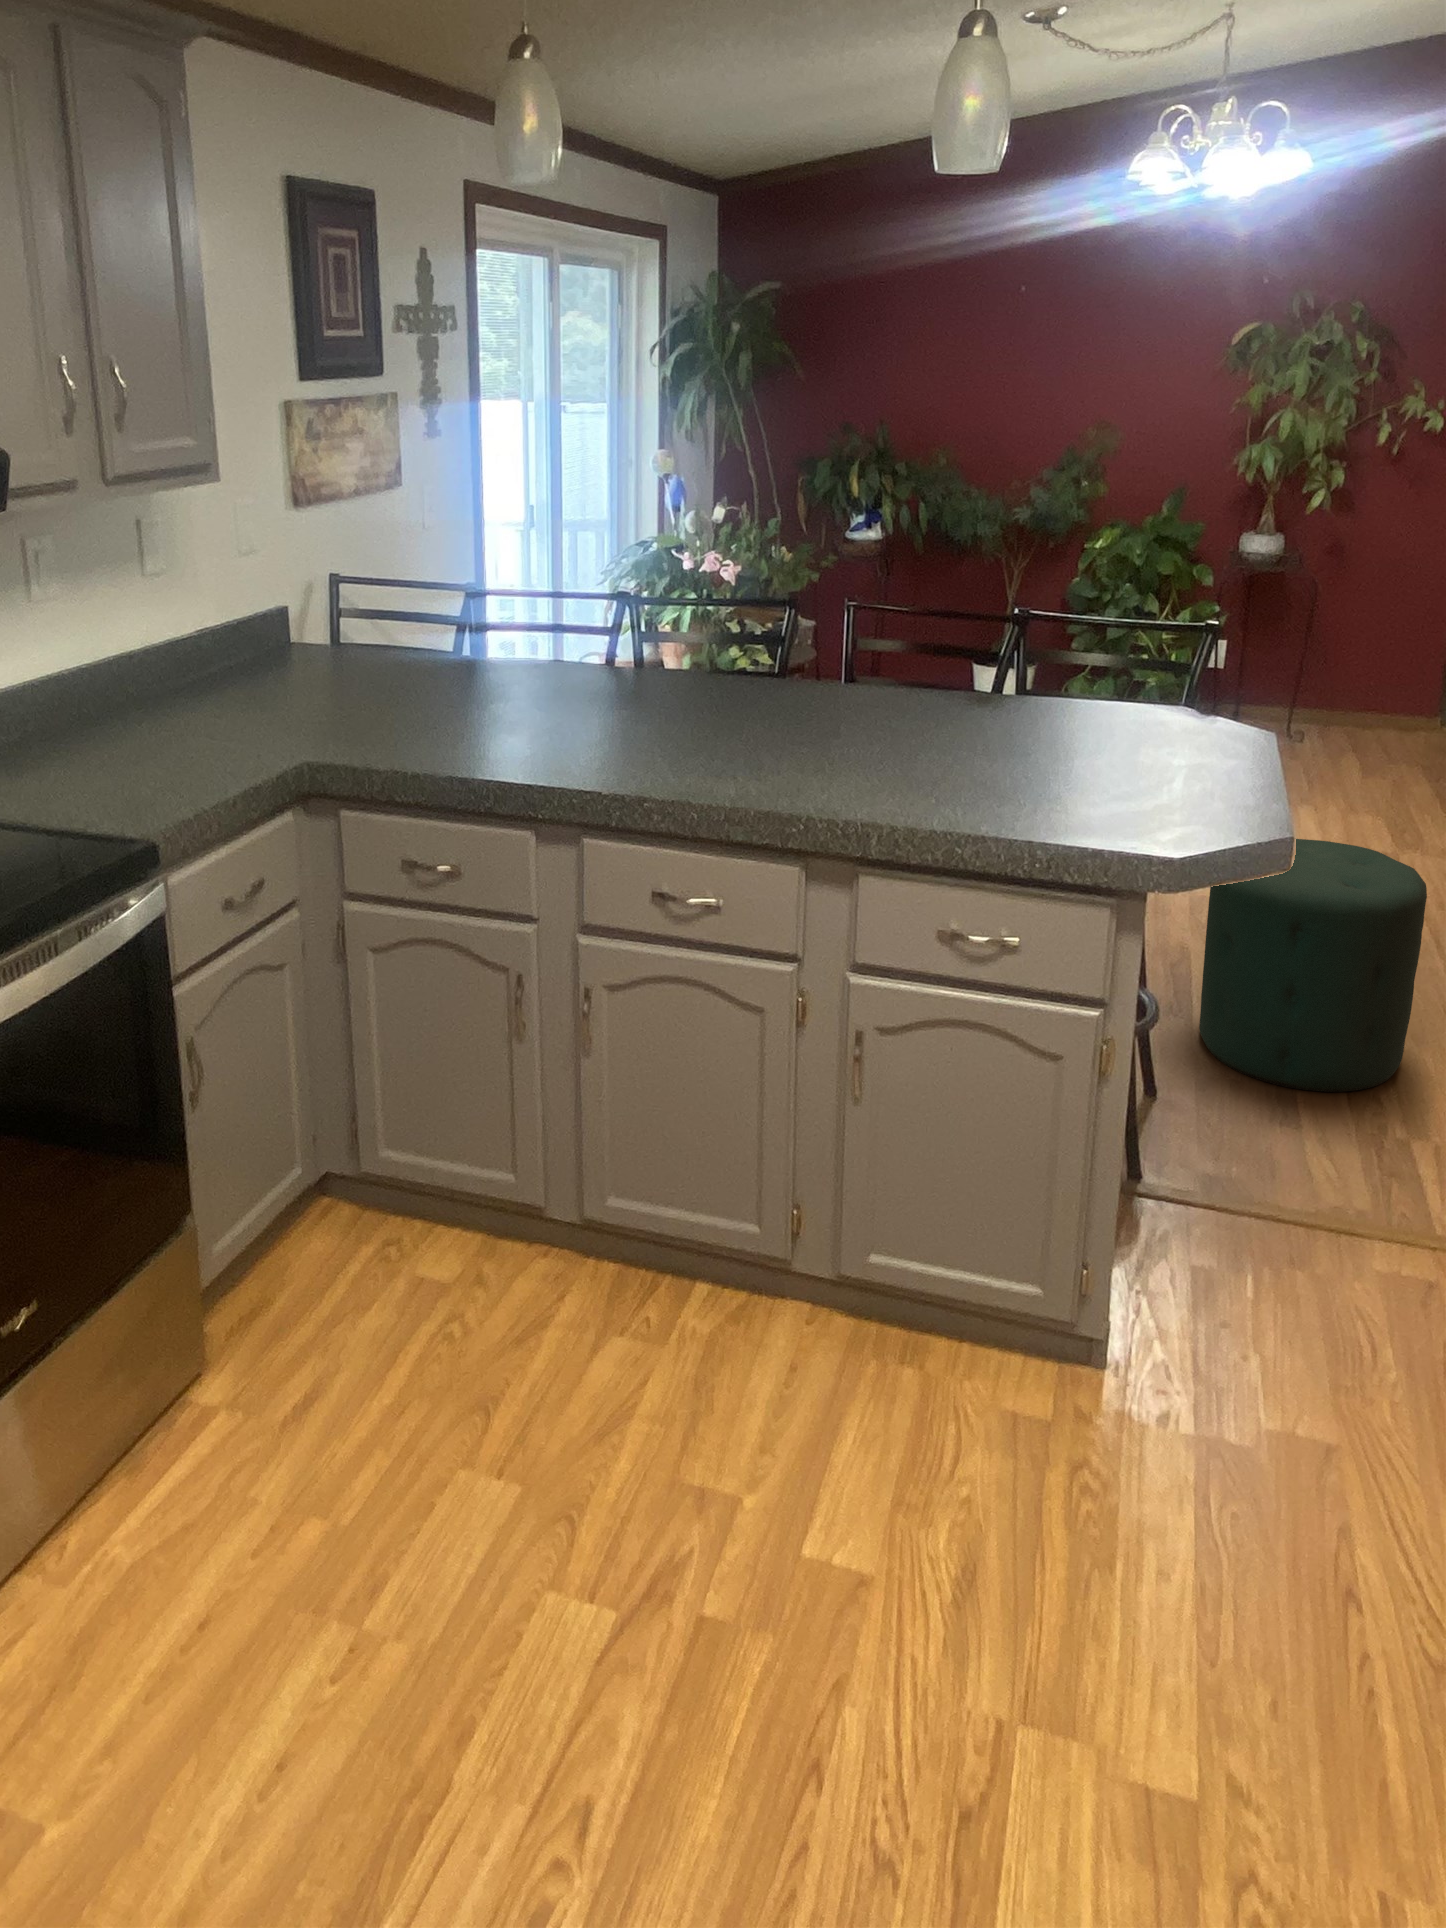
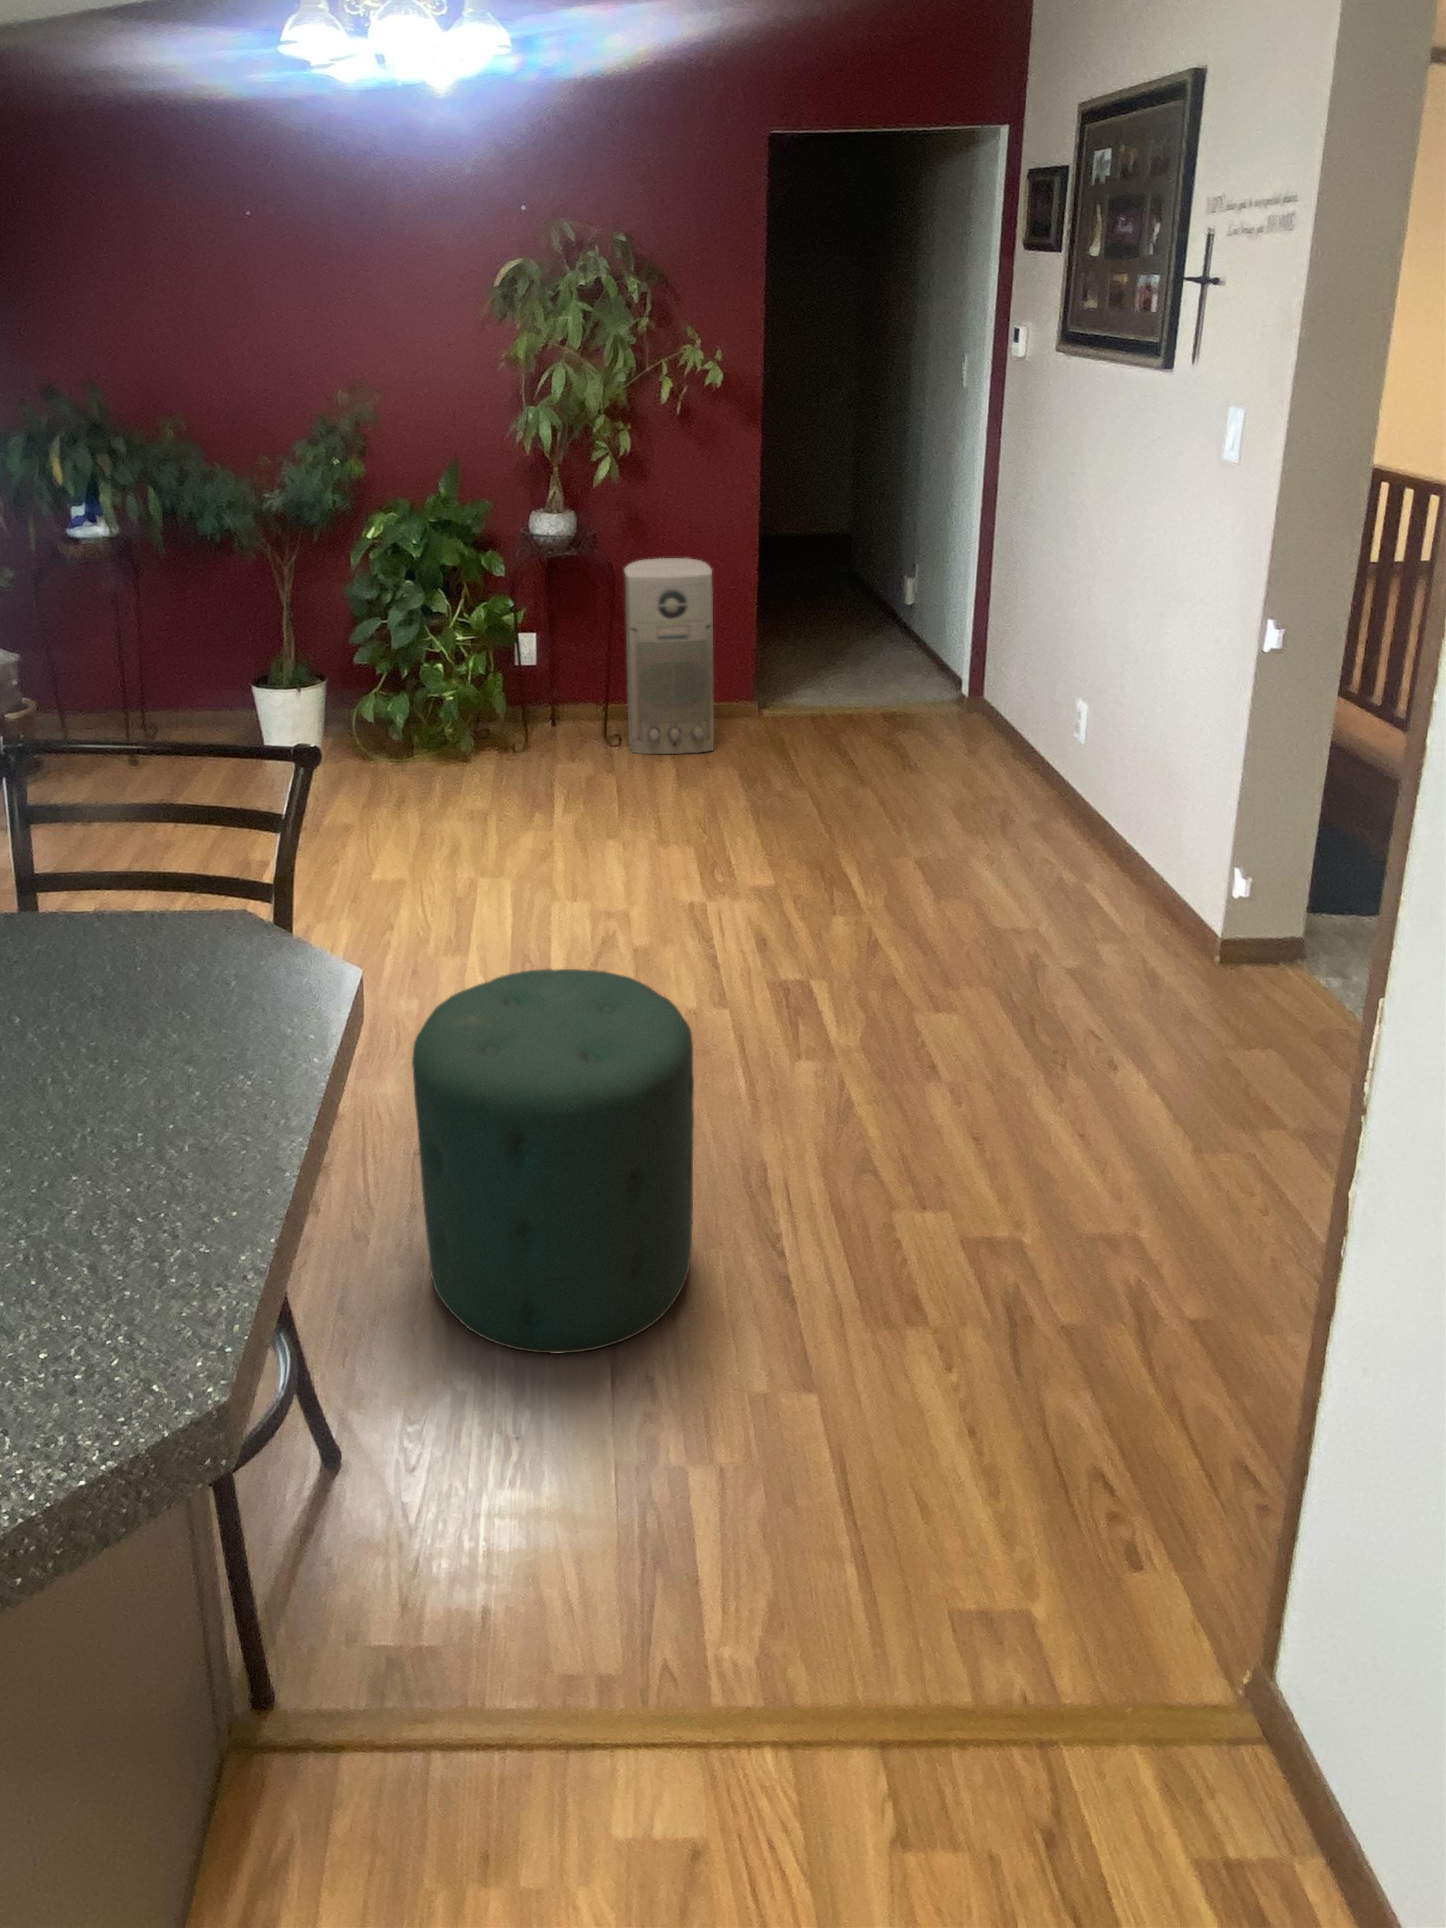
air purifier: none [1311,581,1413,754] -> present [625,558,714,754]

